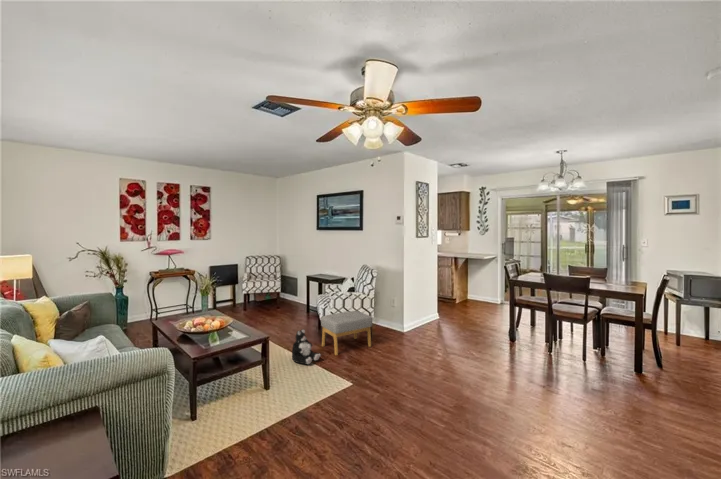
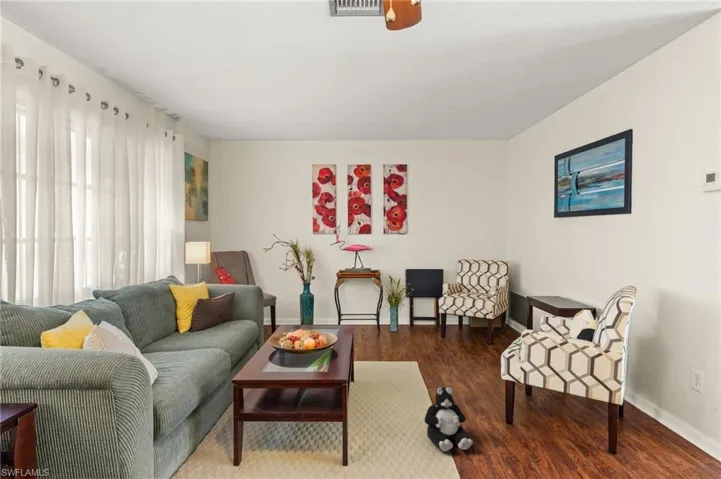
footstool: present [321,311,372,355] -> none [499,372,606,462]

